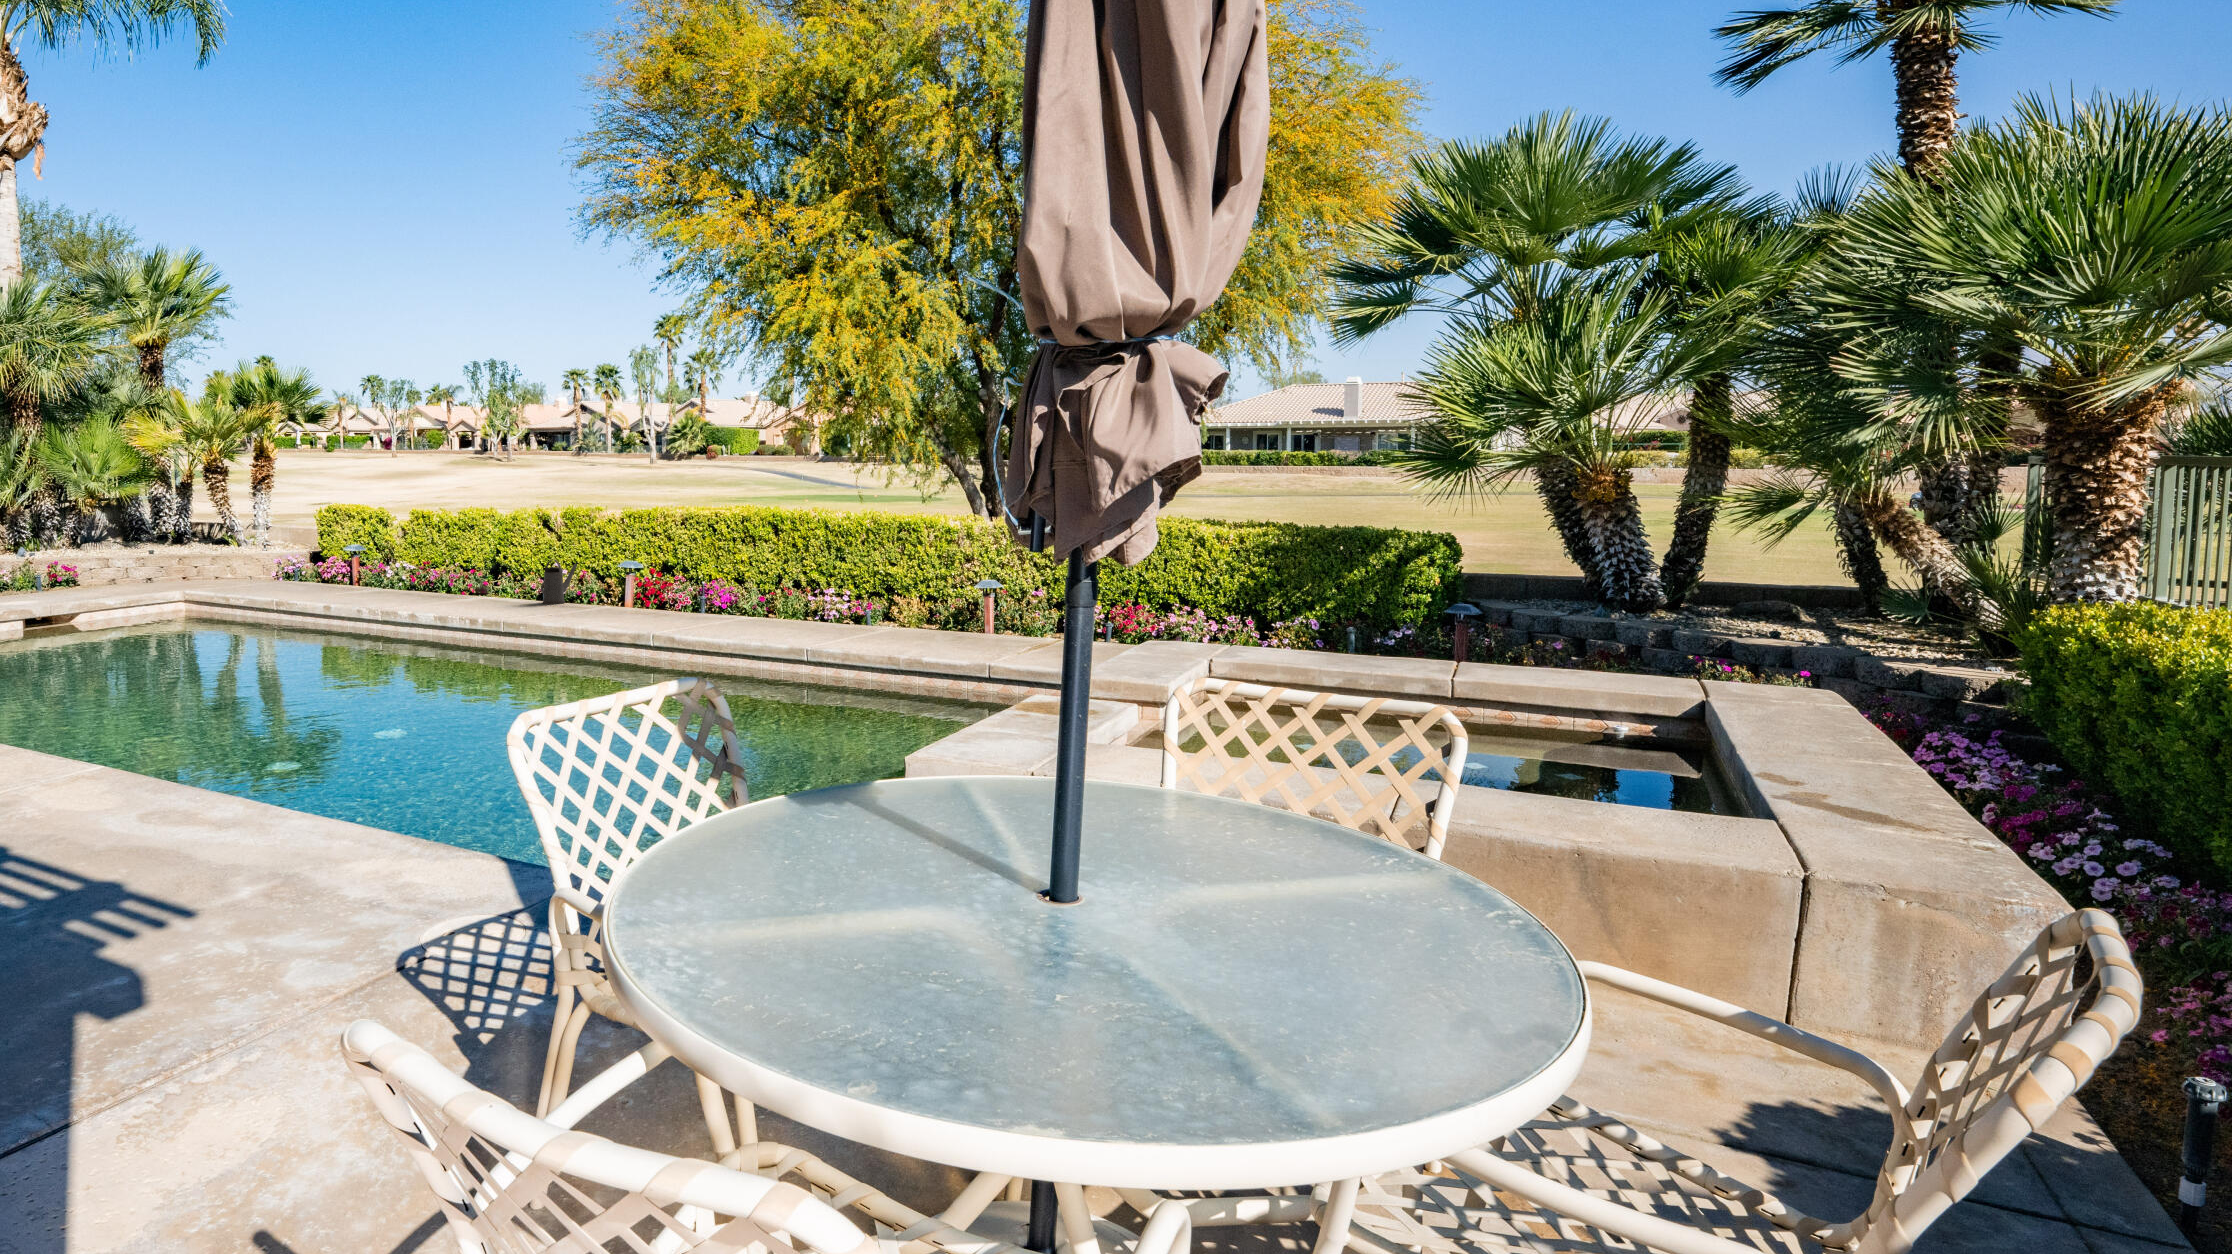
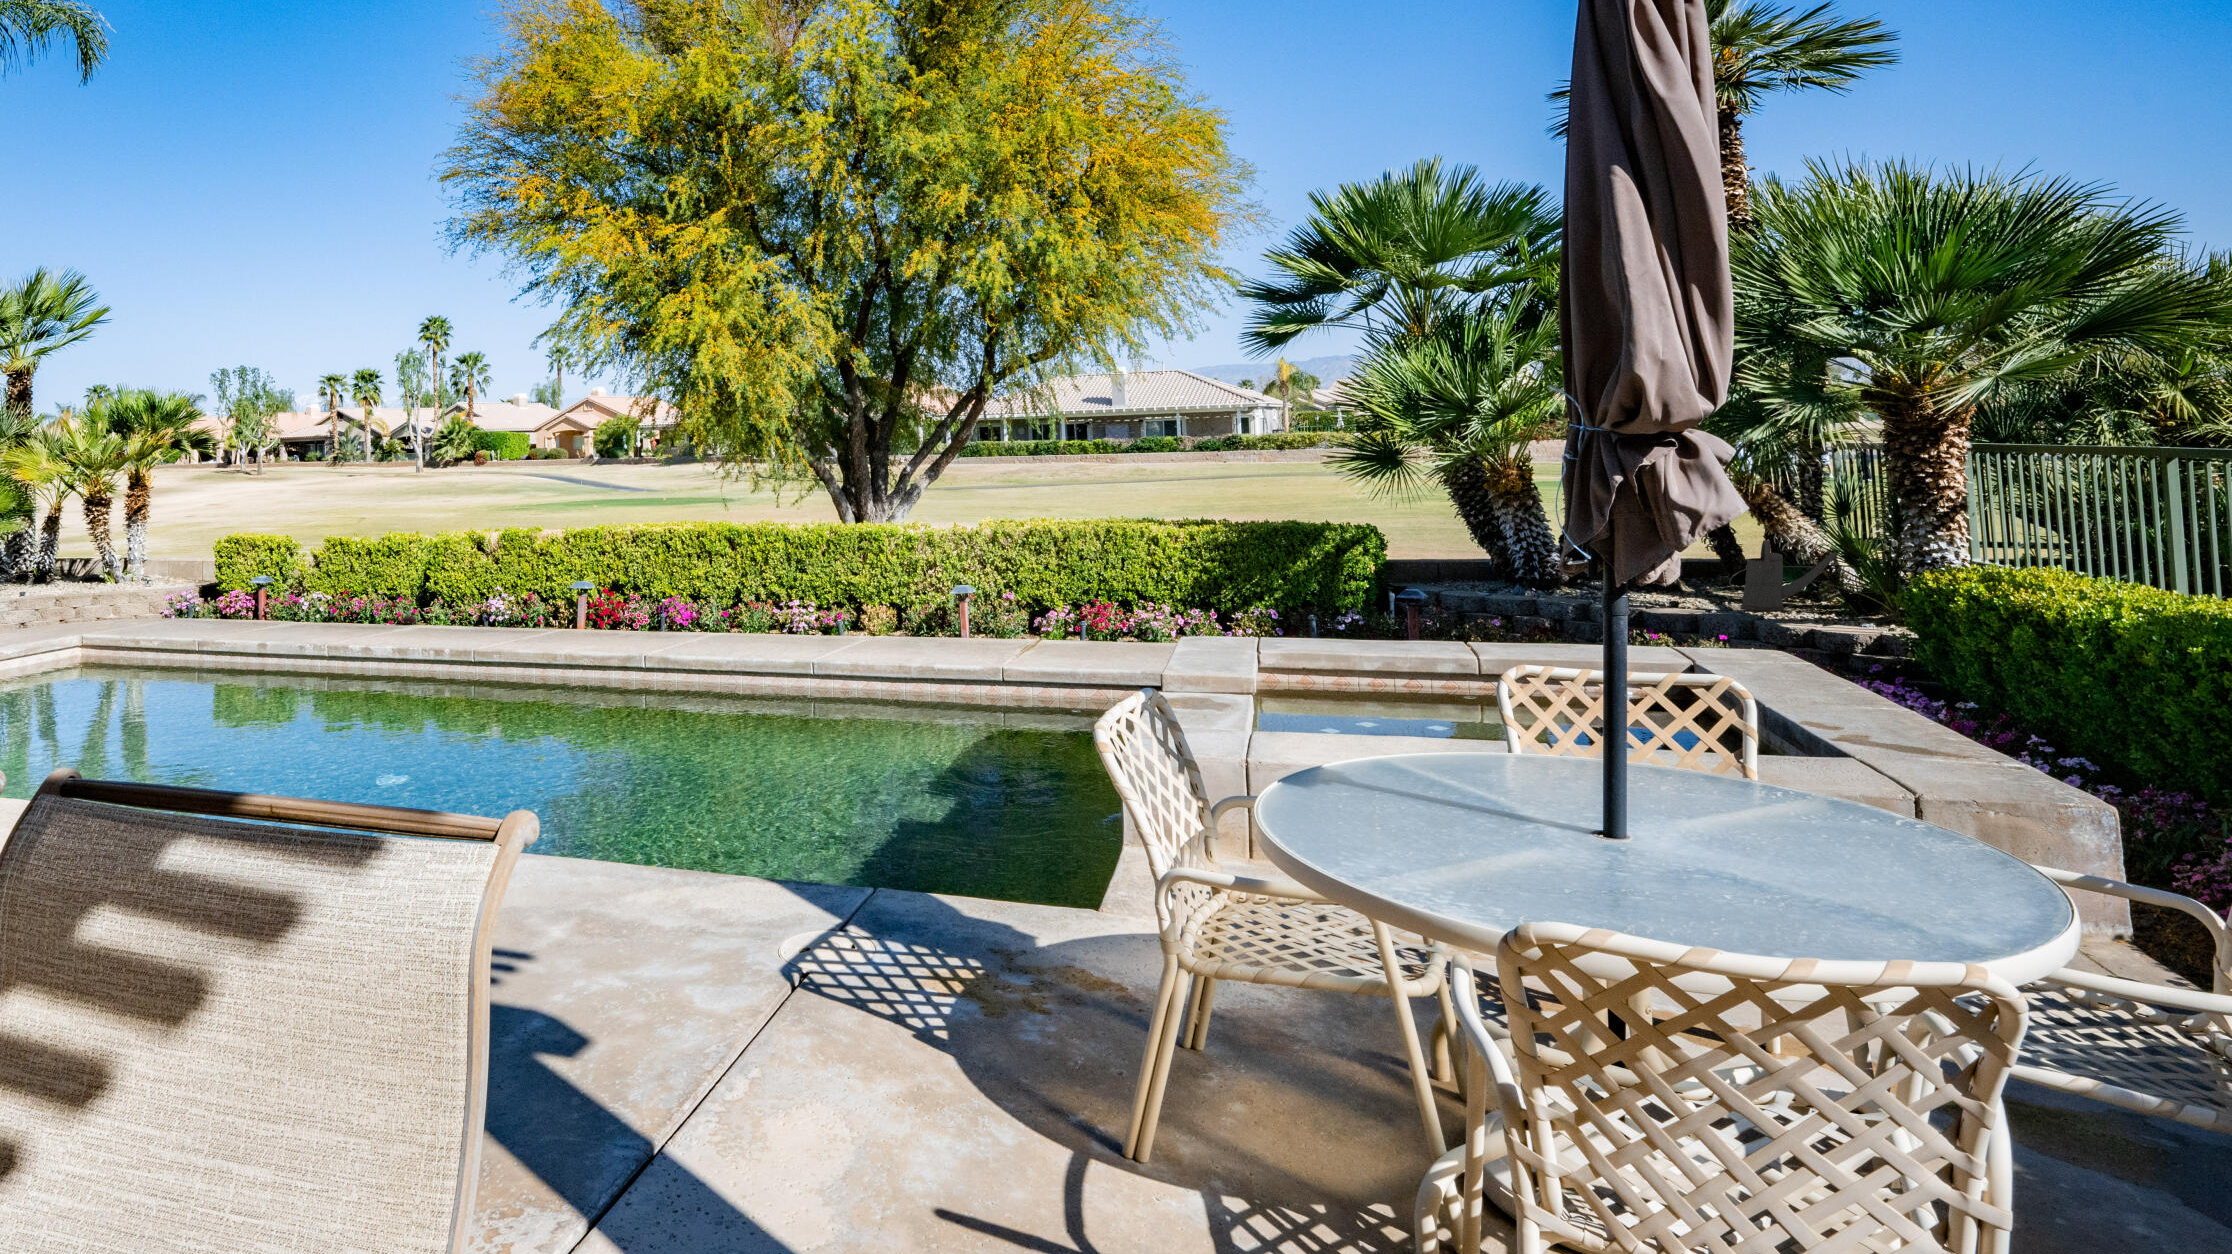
watering can: present [541,560,577,604] -> present [1729,540,1836,611]

